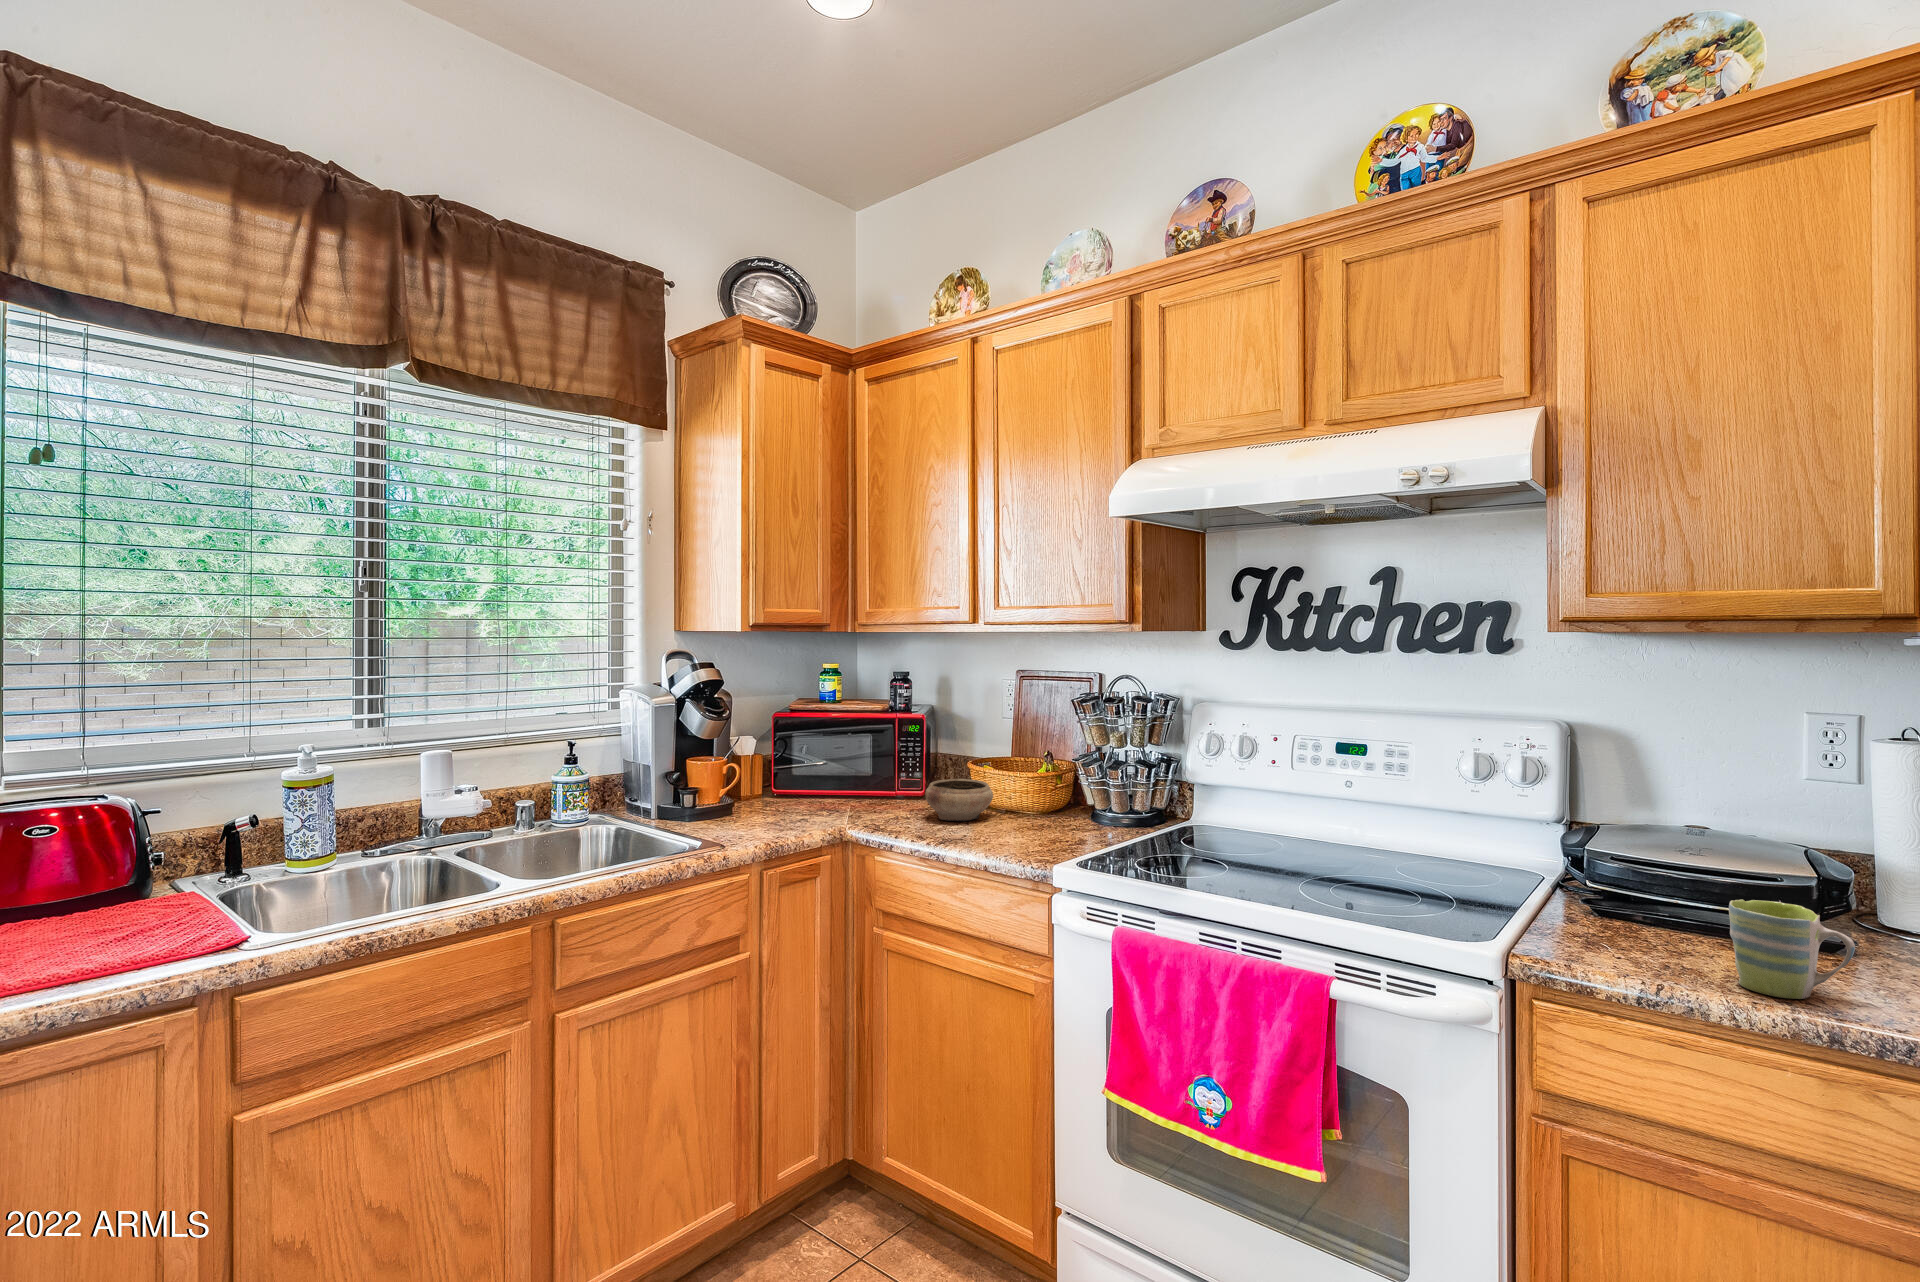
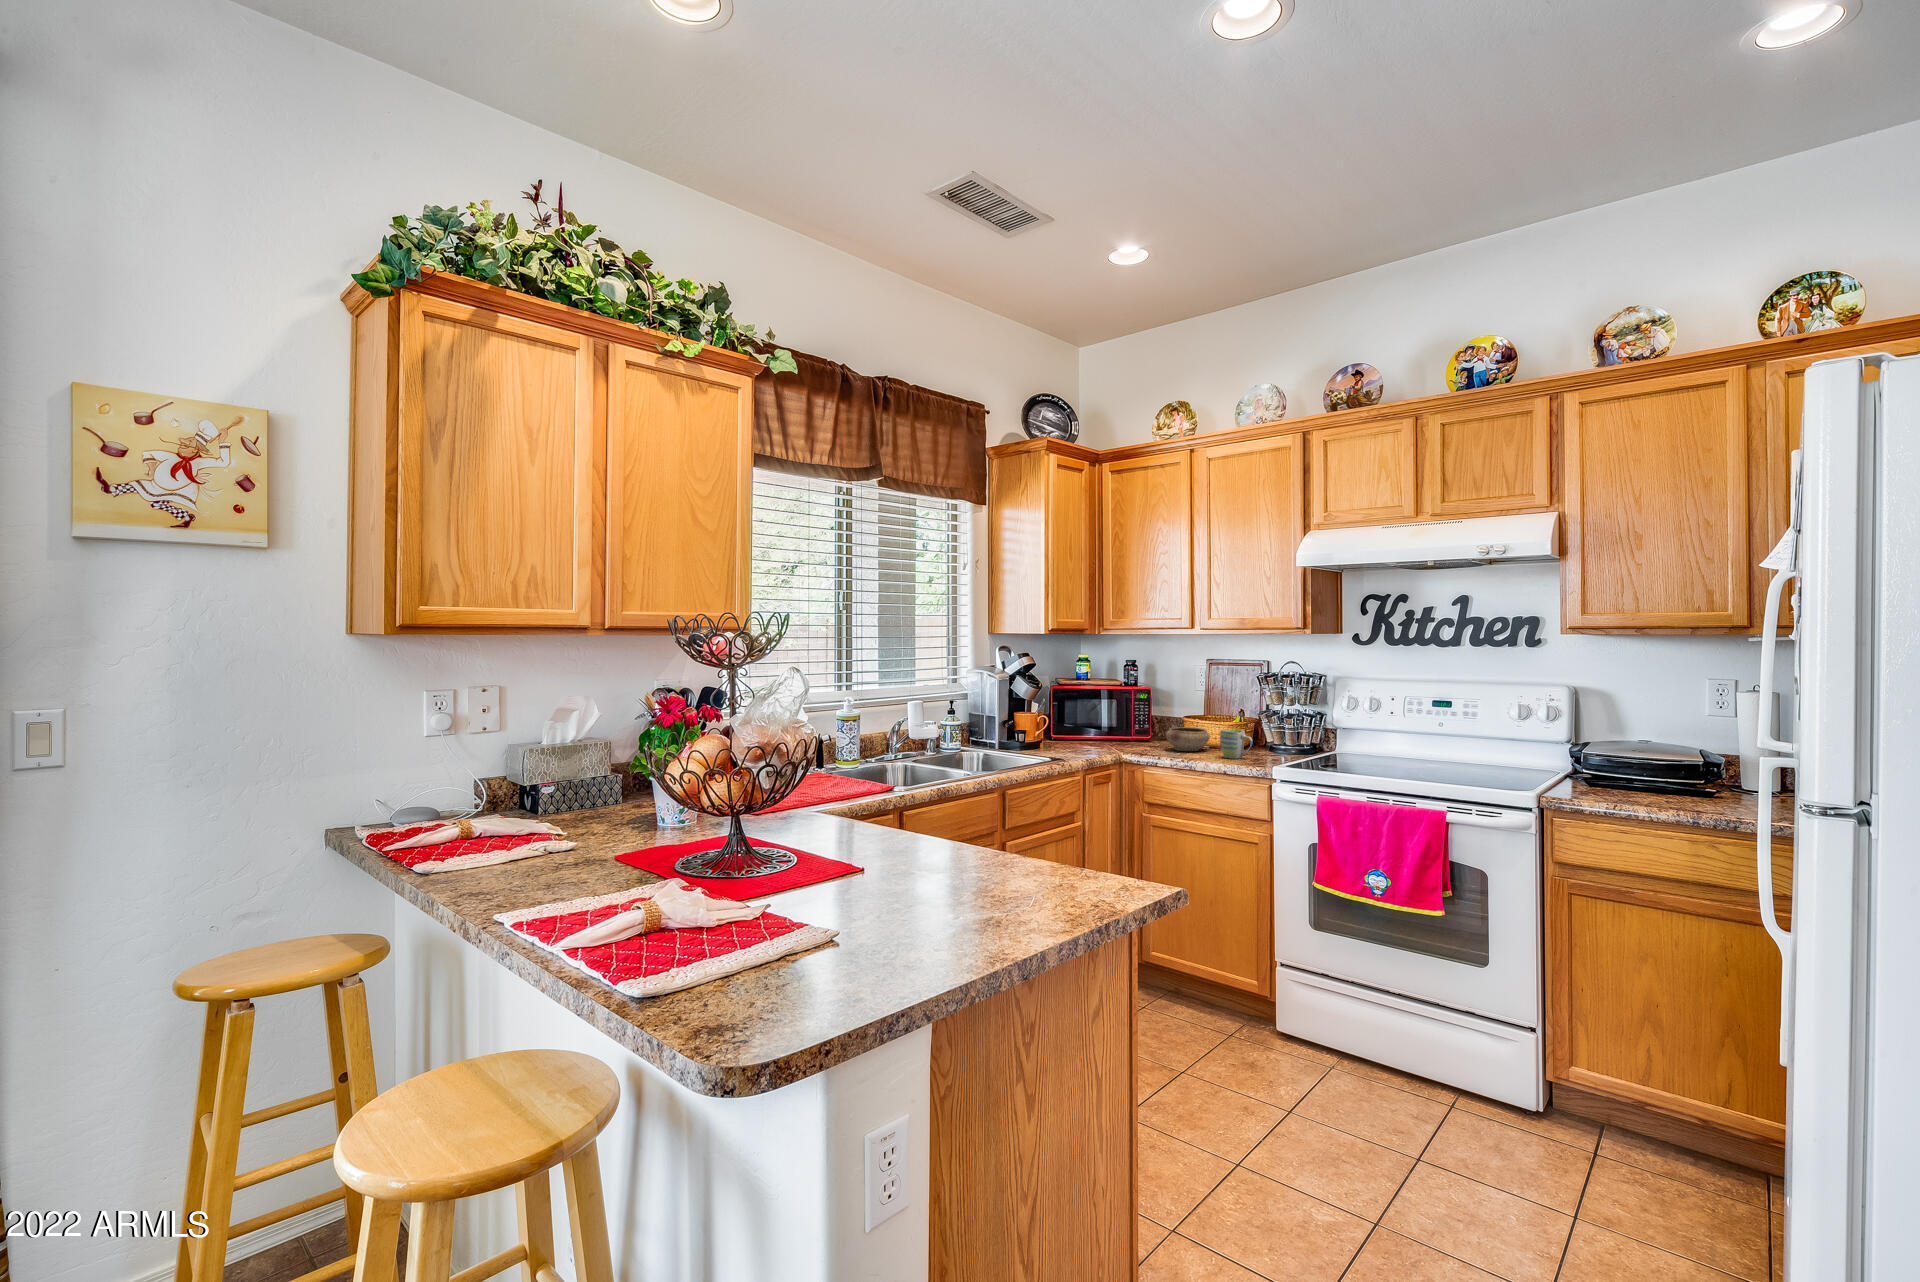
mug: present [1729,900,1855,999] -> present [1220,729,1253,759]

